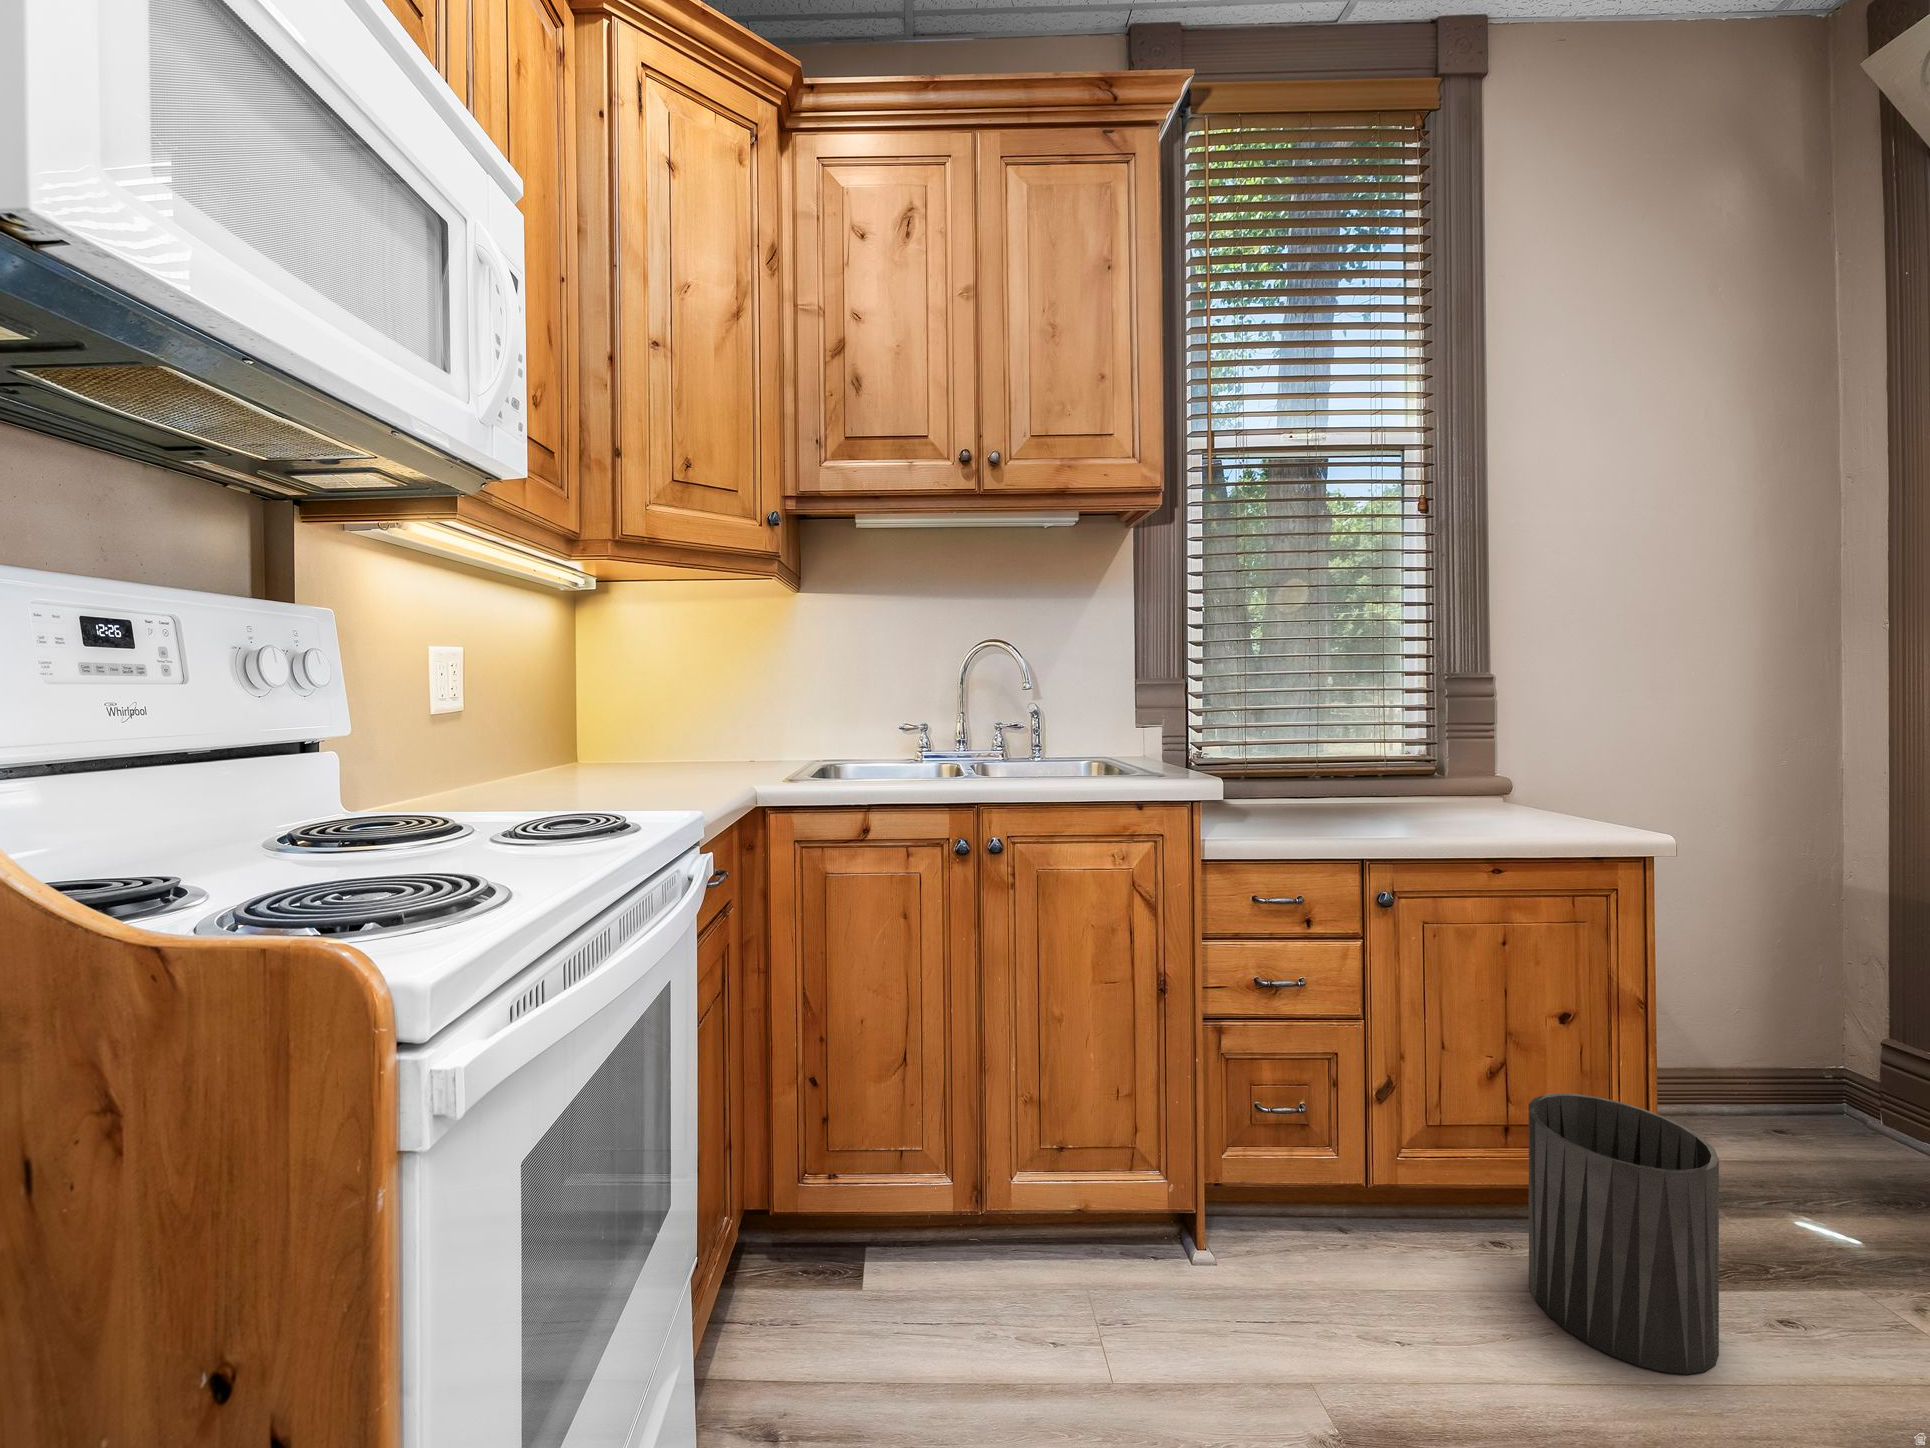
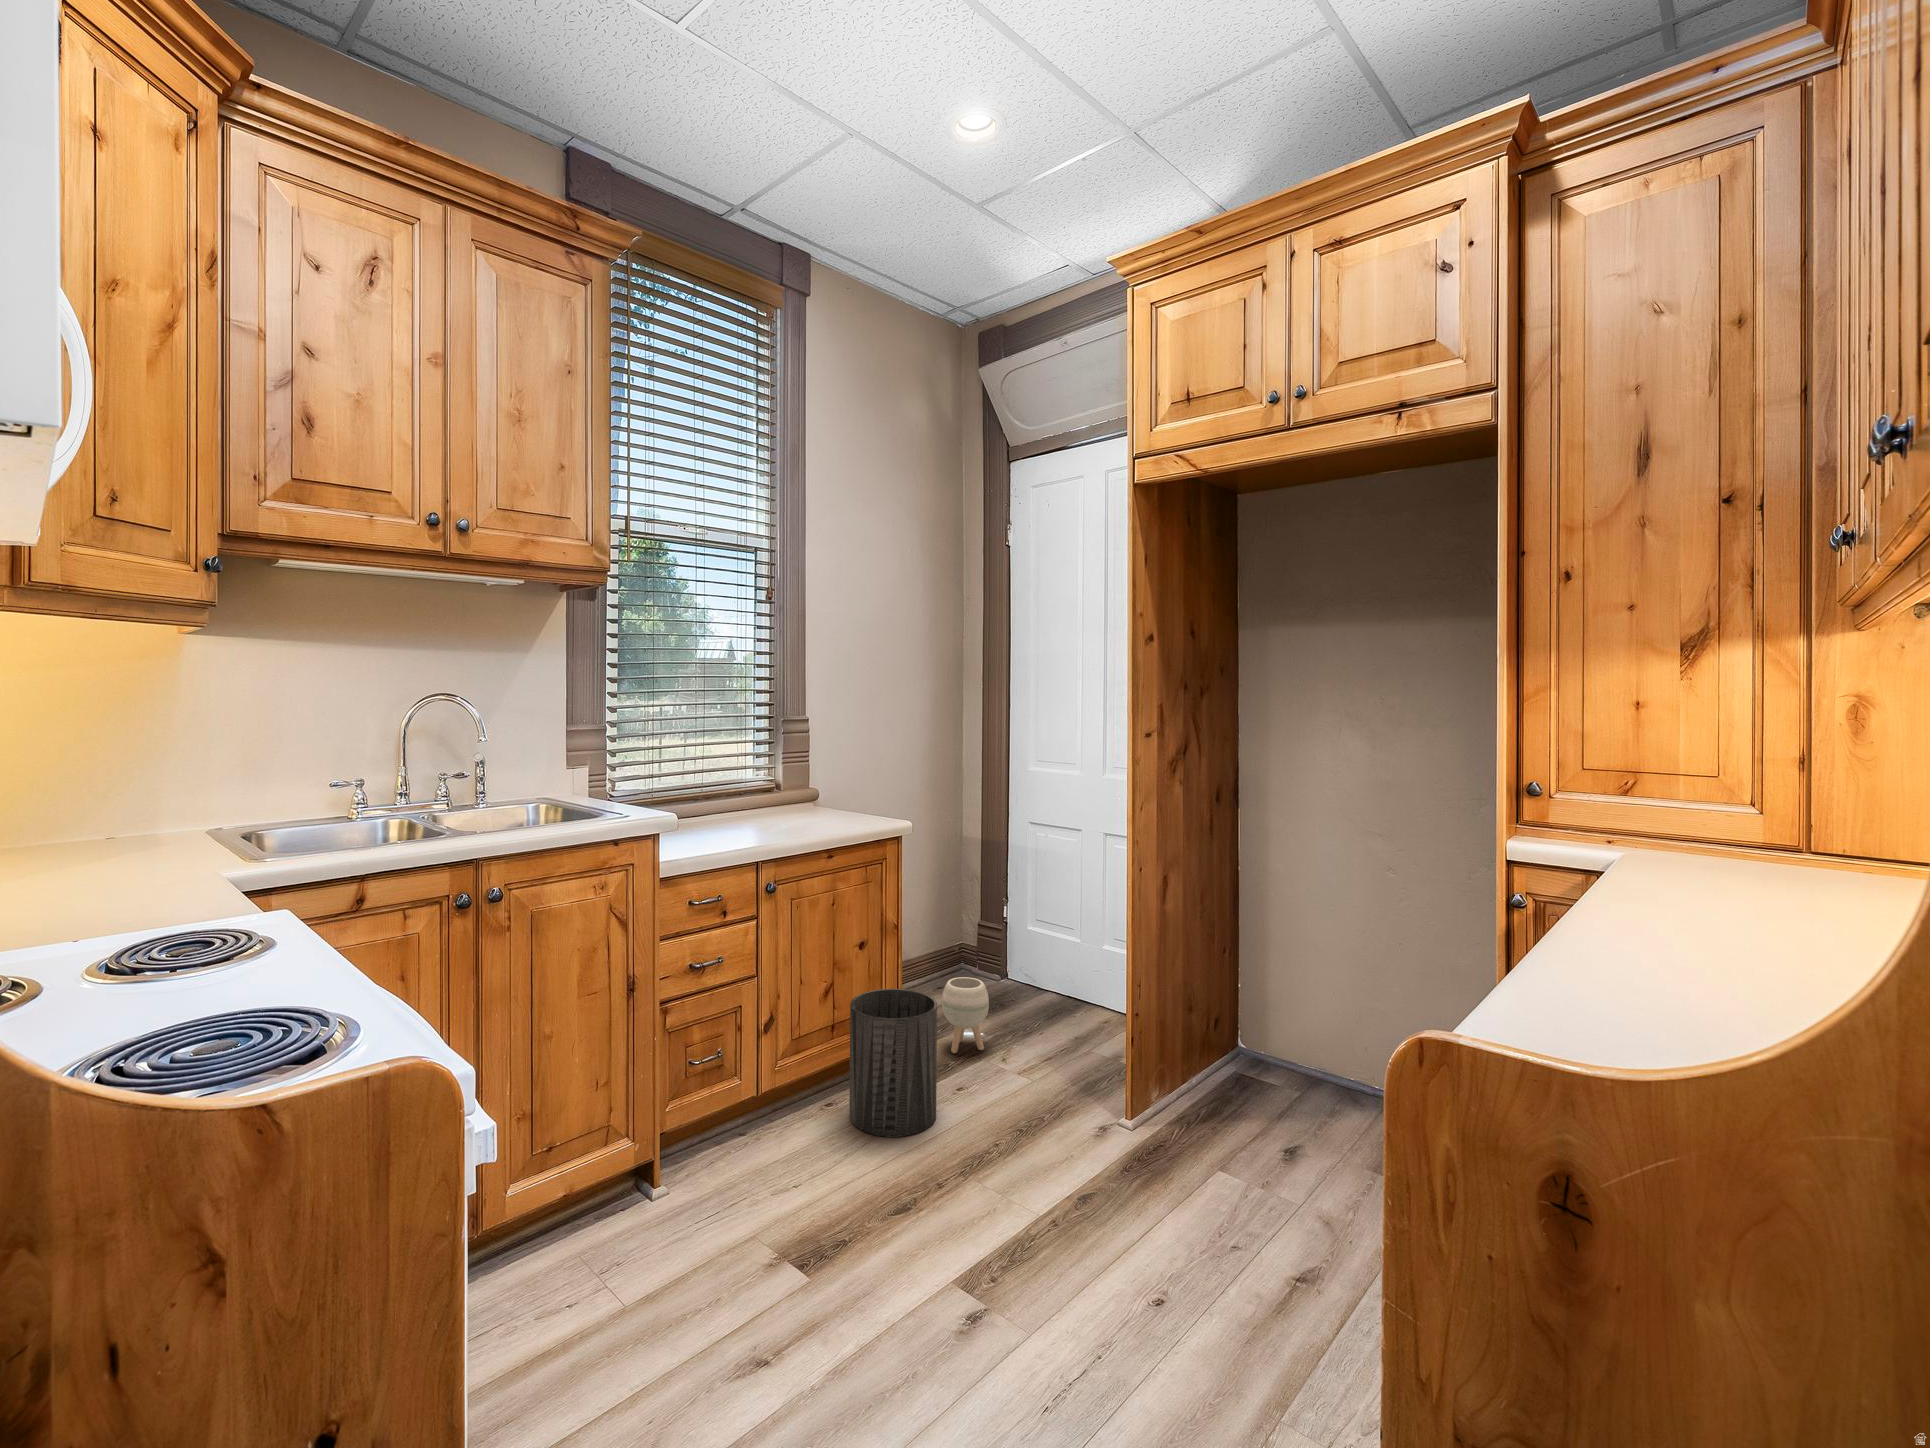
planter: none [1758,1120,1882,1272] -> present [942,977,989,1053]

